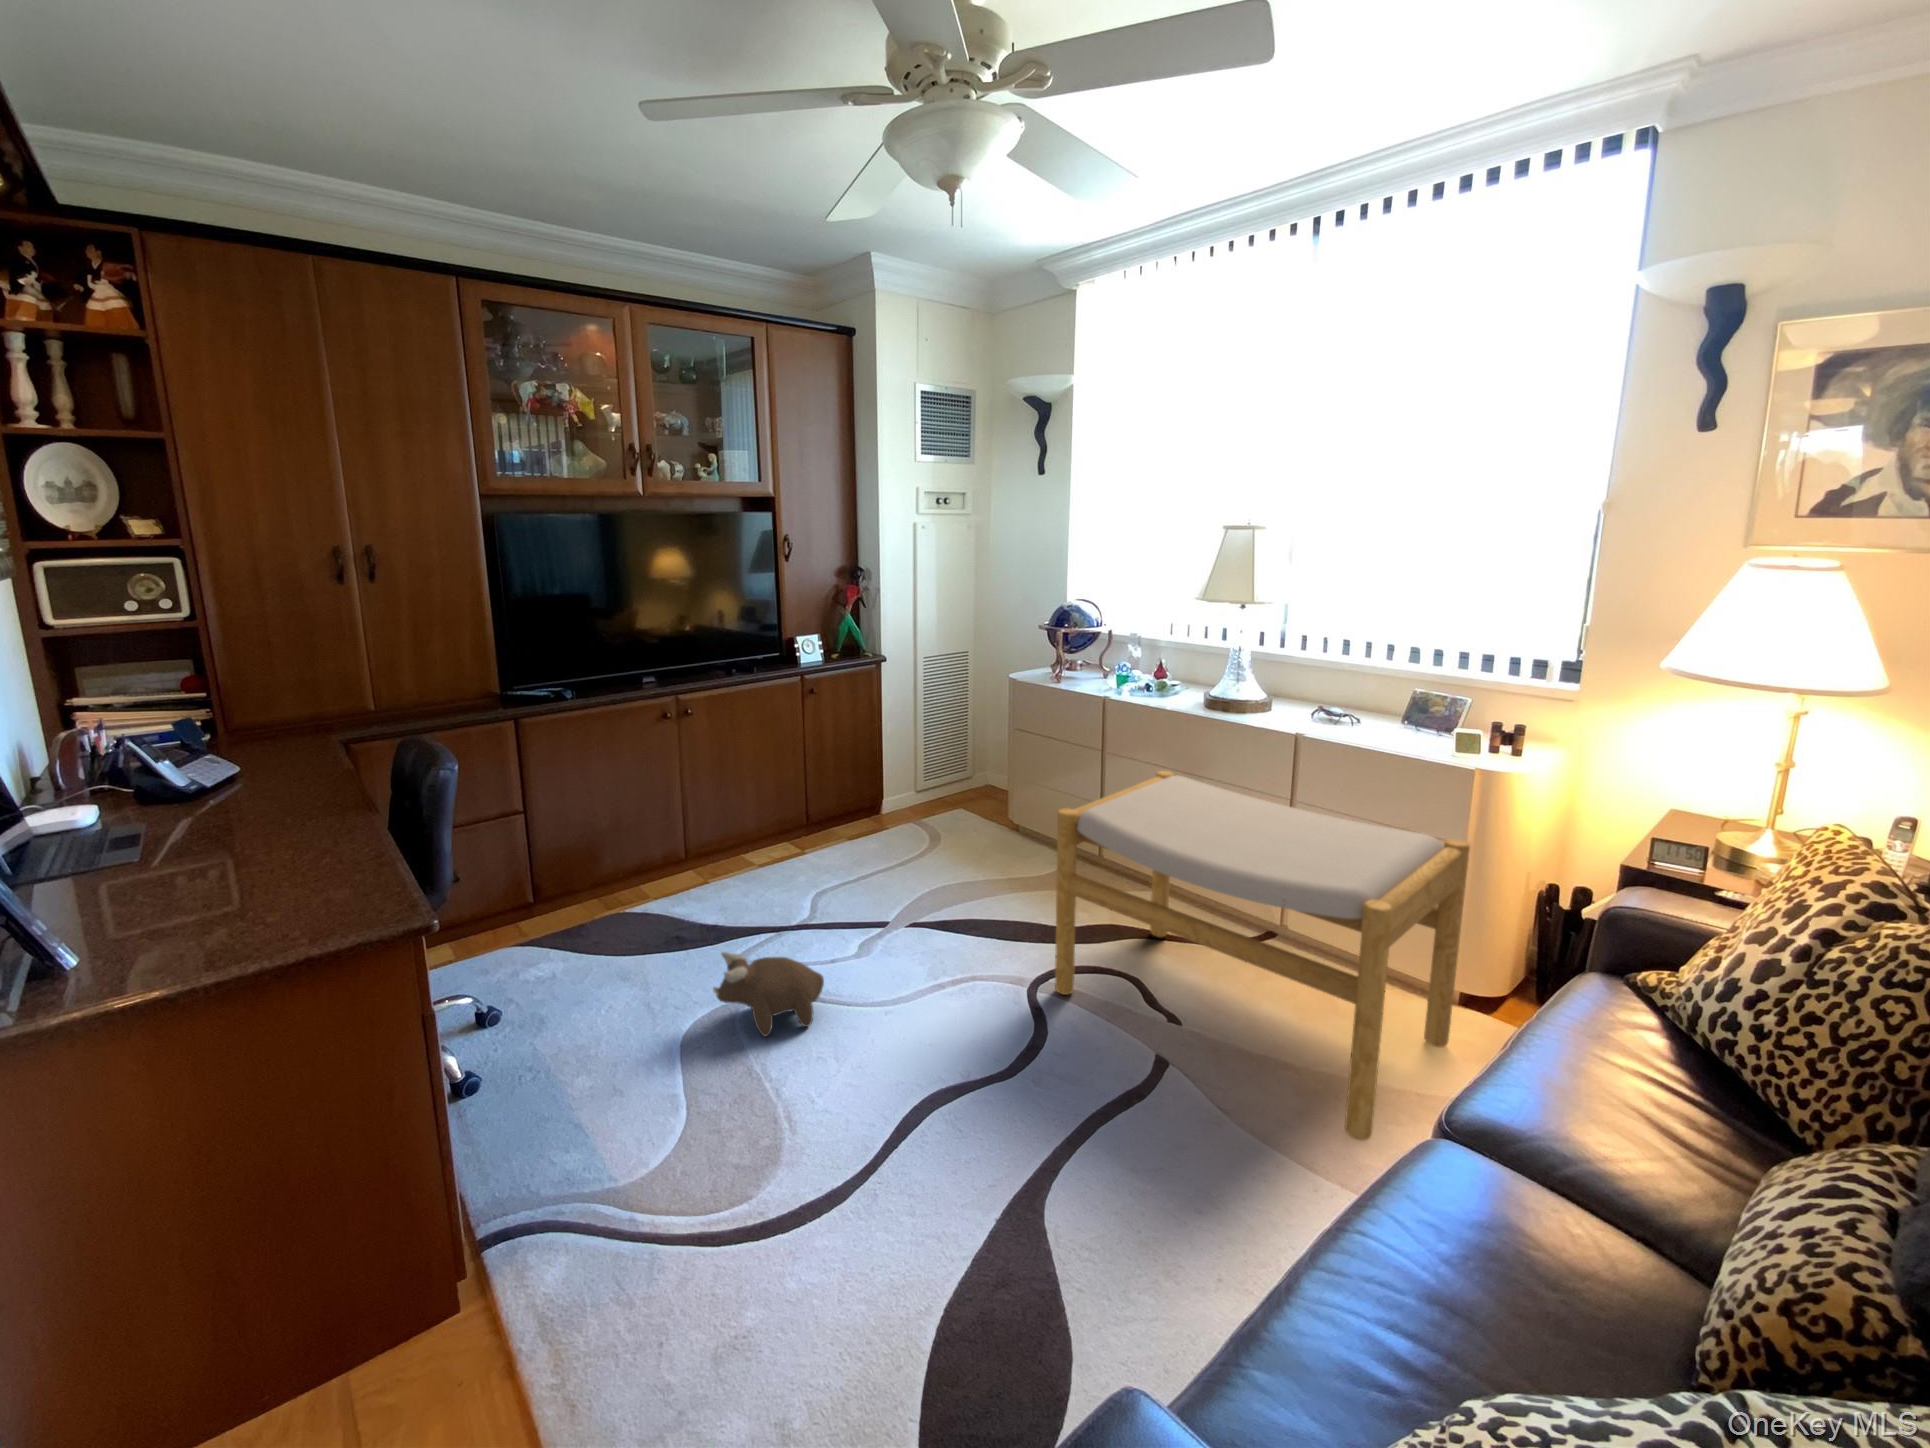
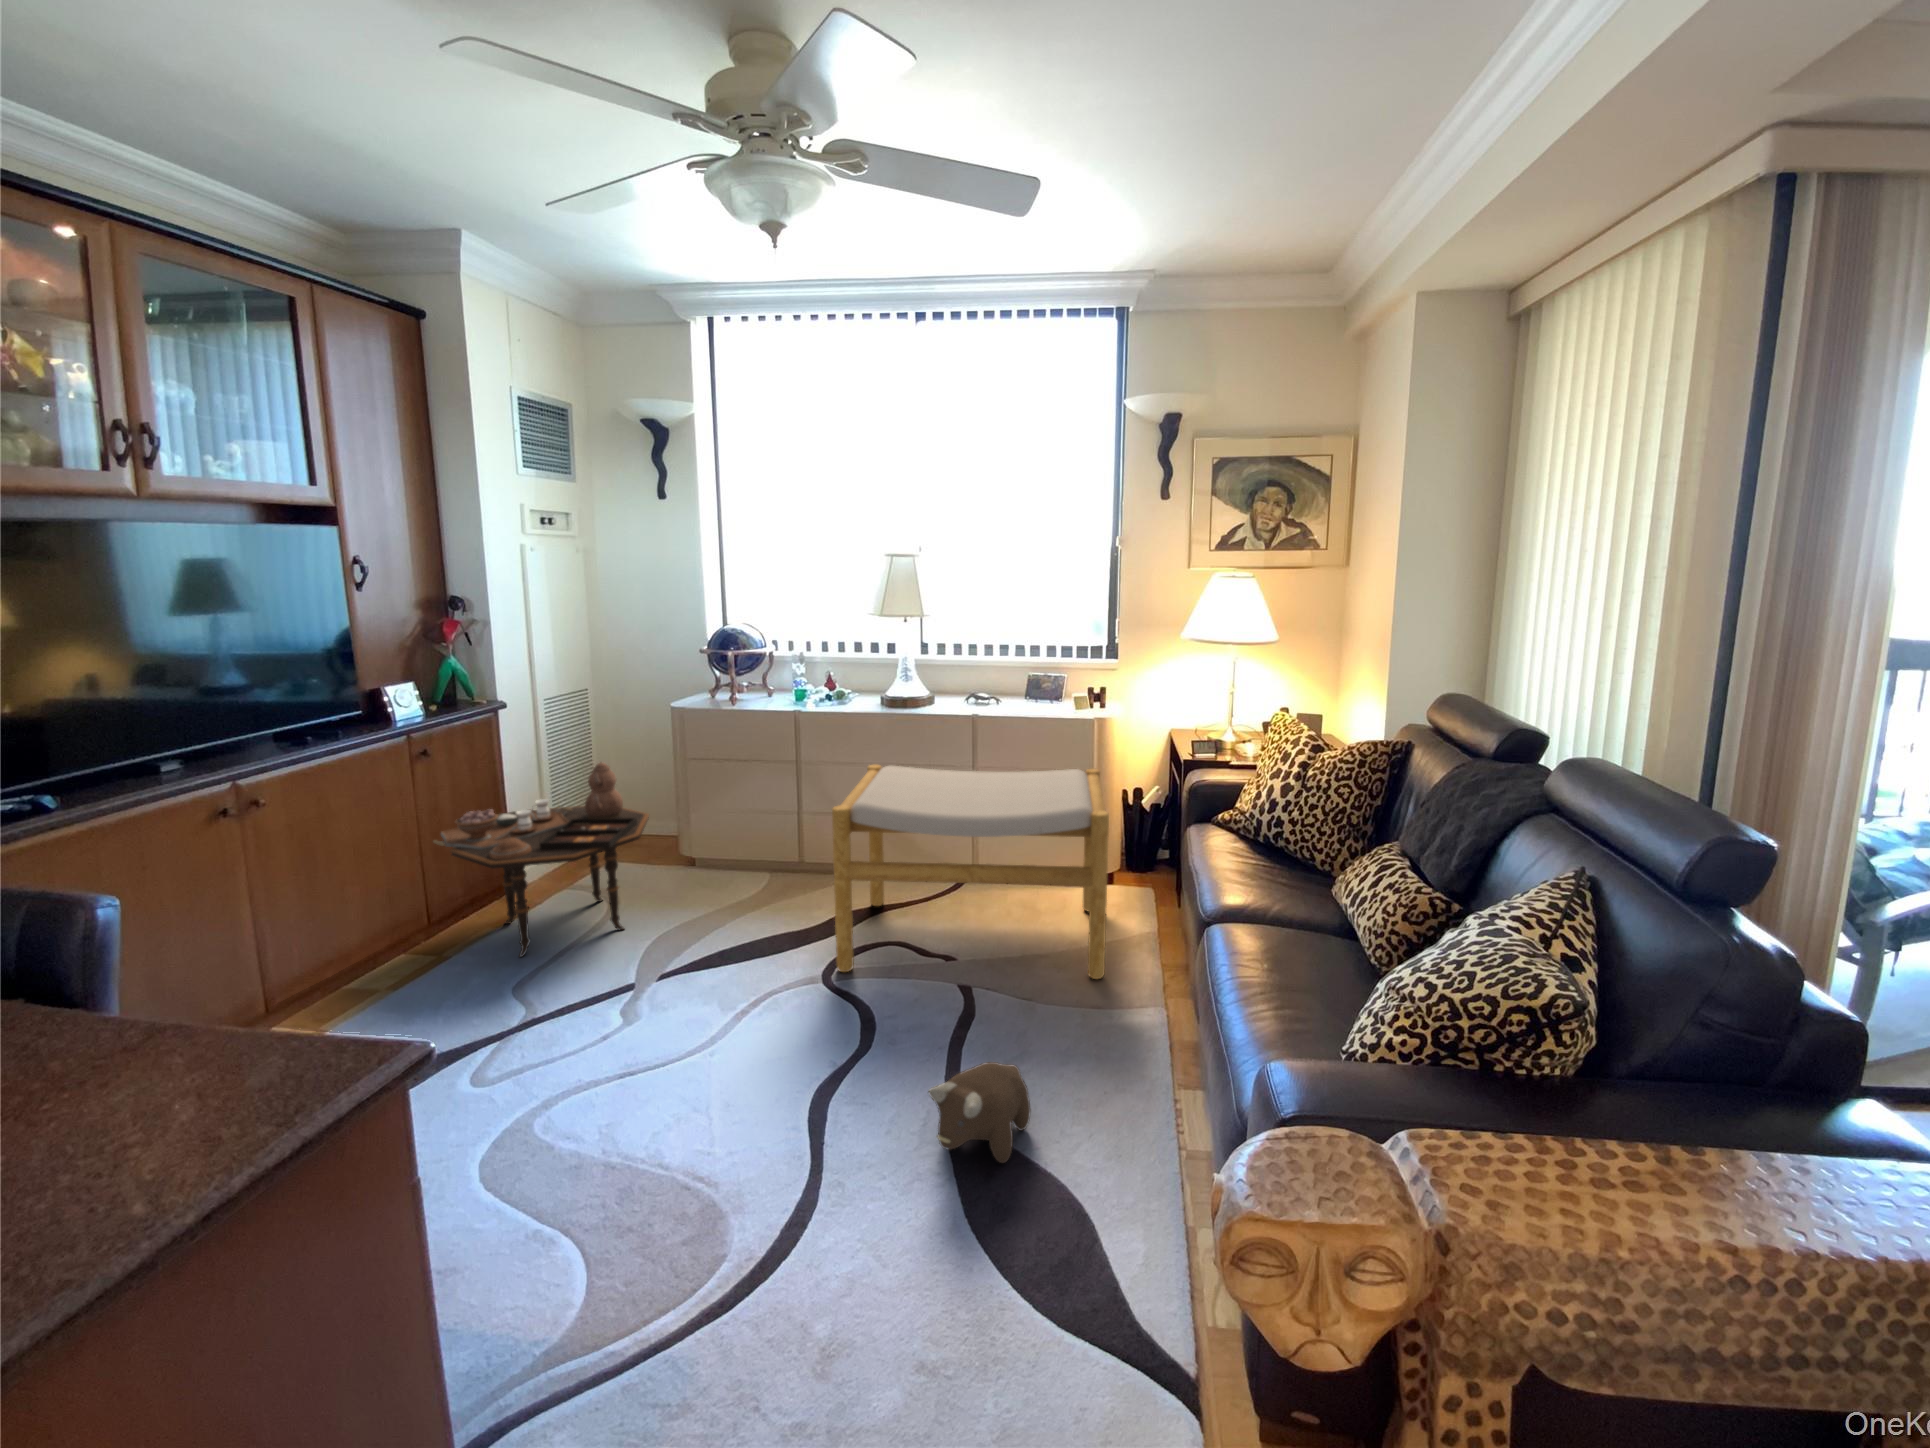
side table: none [800,719,964,880] -> present [433,762,649,957]
plush toy: present [713,952,824,1037] -> present [929,1062,1031,1163]

